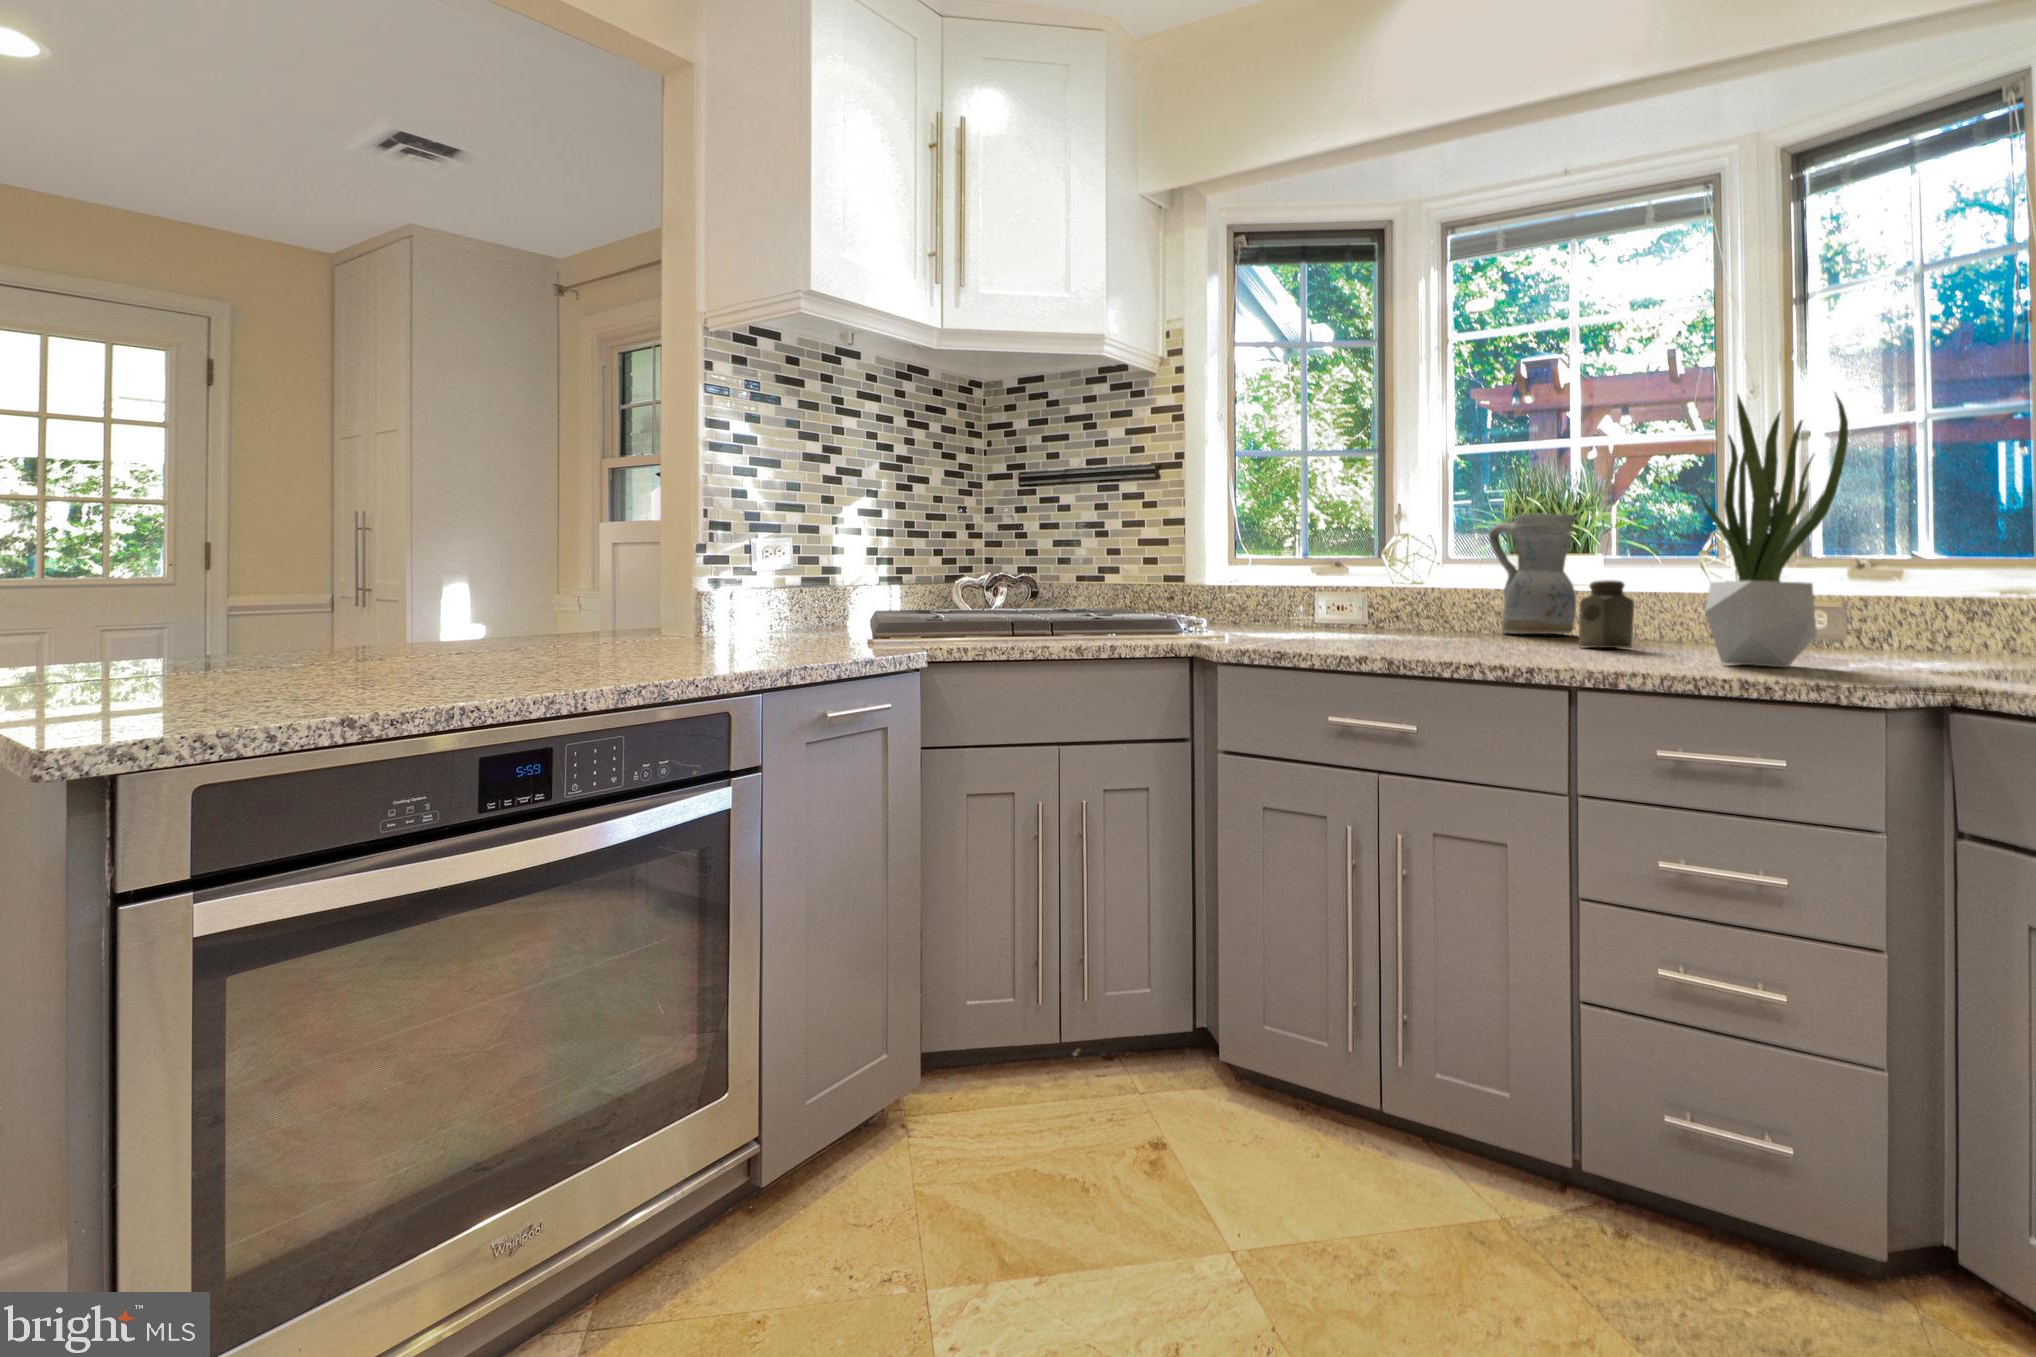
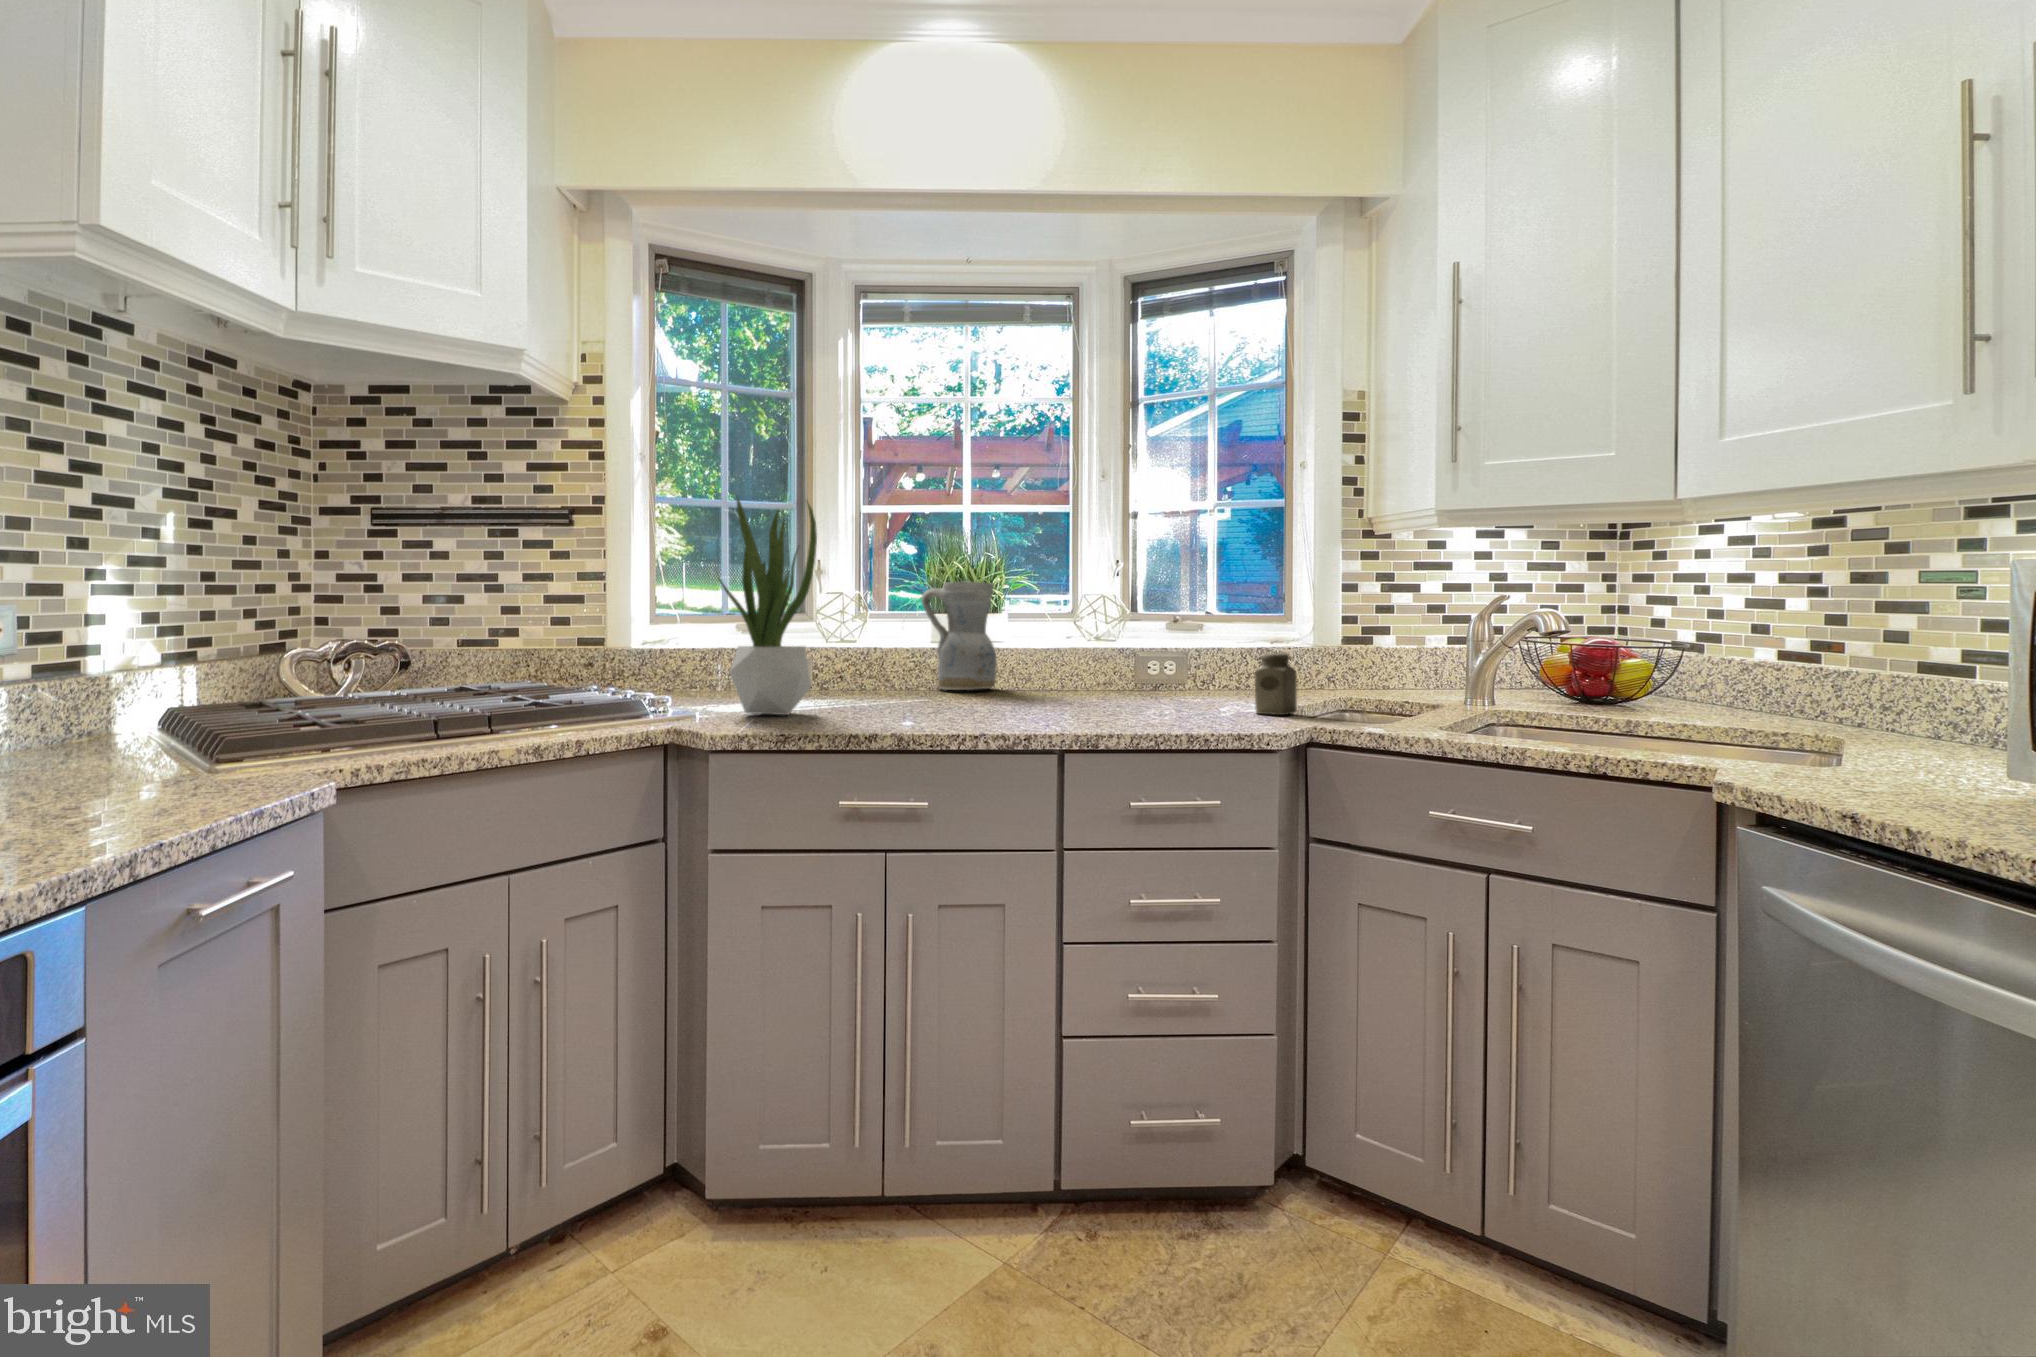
potted plant: present [1701,394,1848,667] -> present [718,497,817,715]
salt shaker: present [1579,580,1634,648] -> present [1255,653,1297,715]

